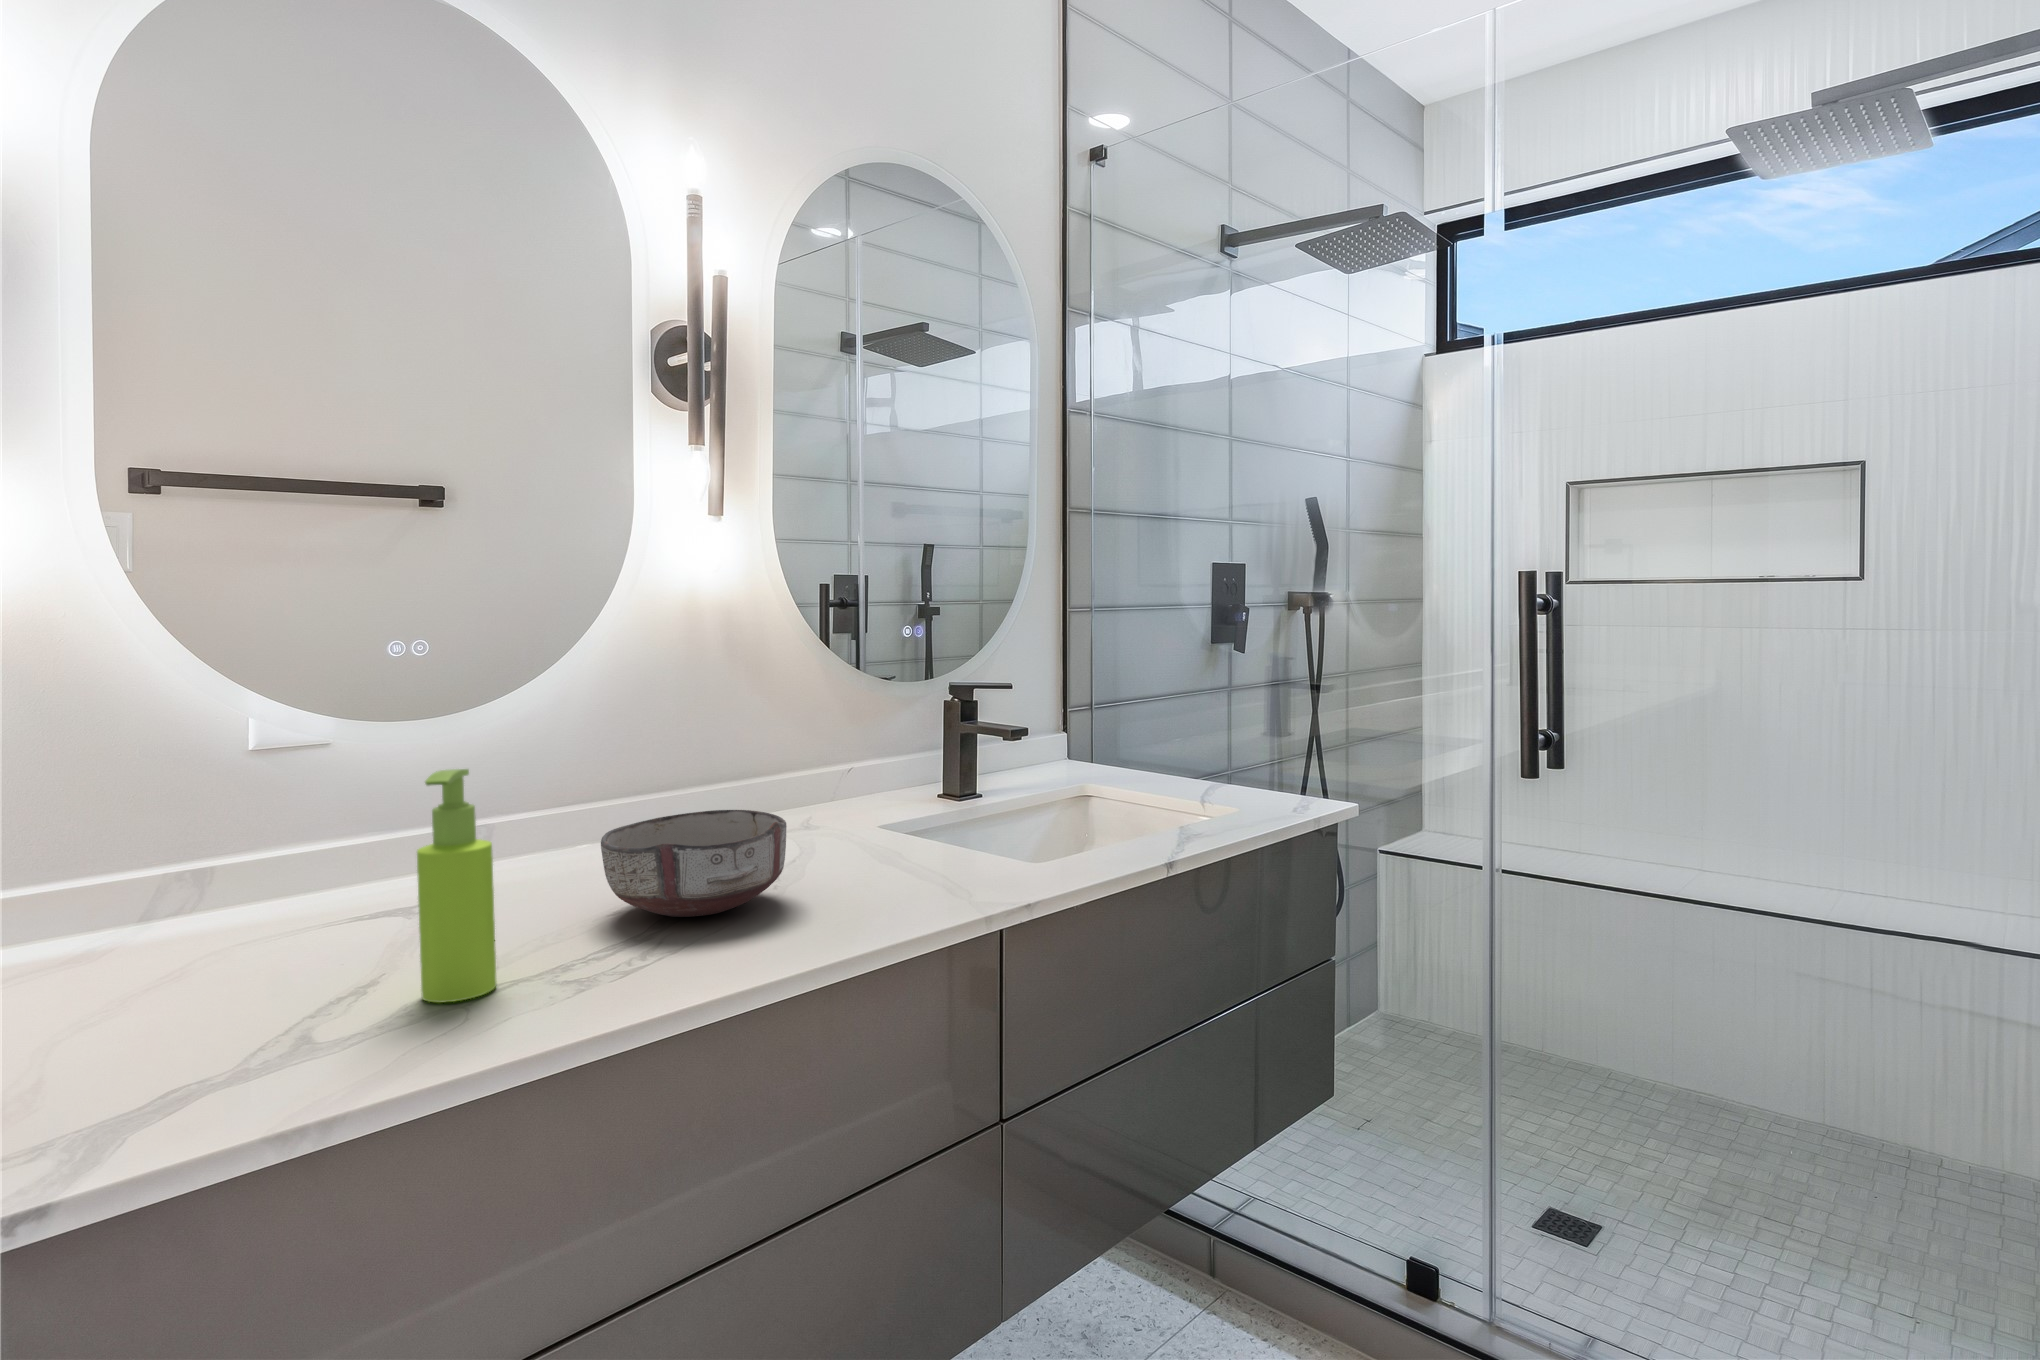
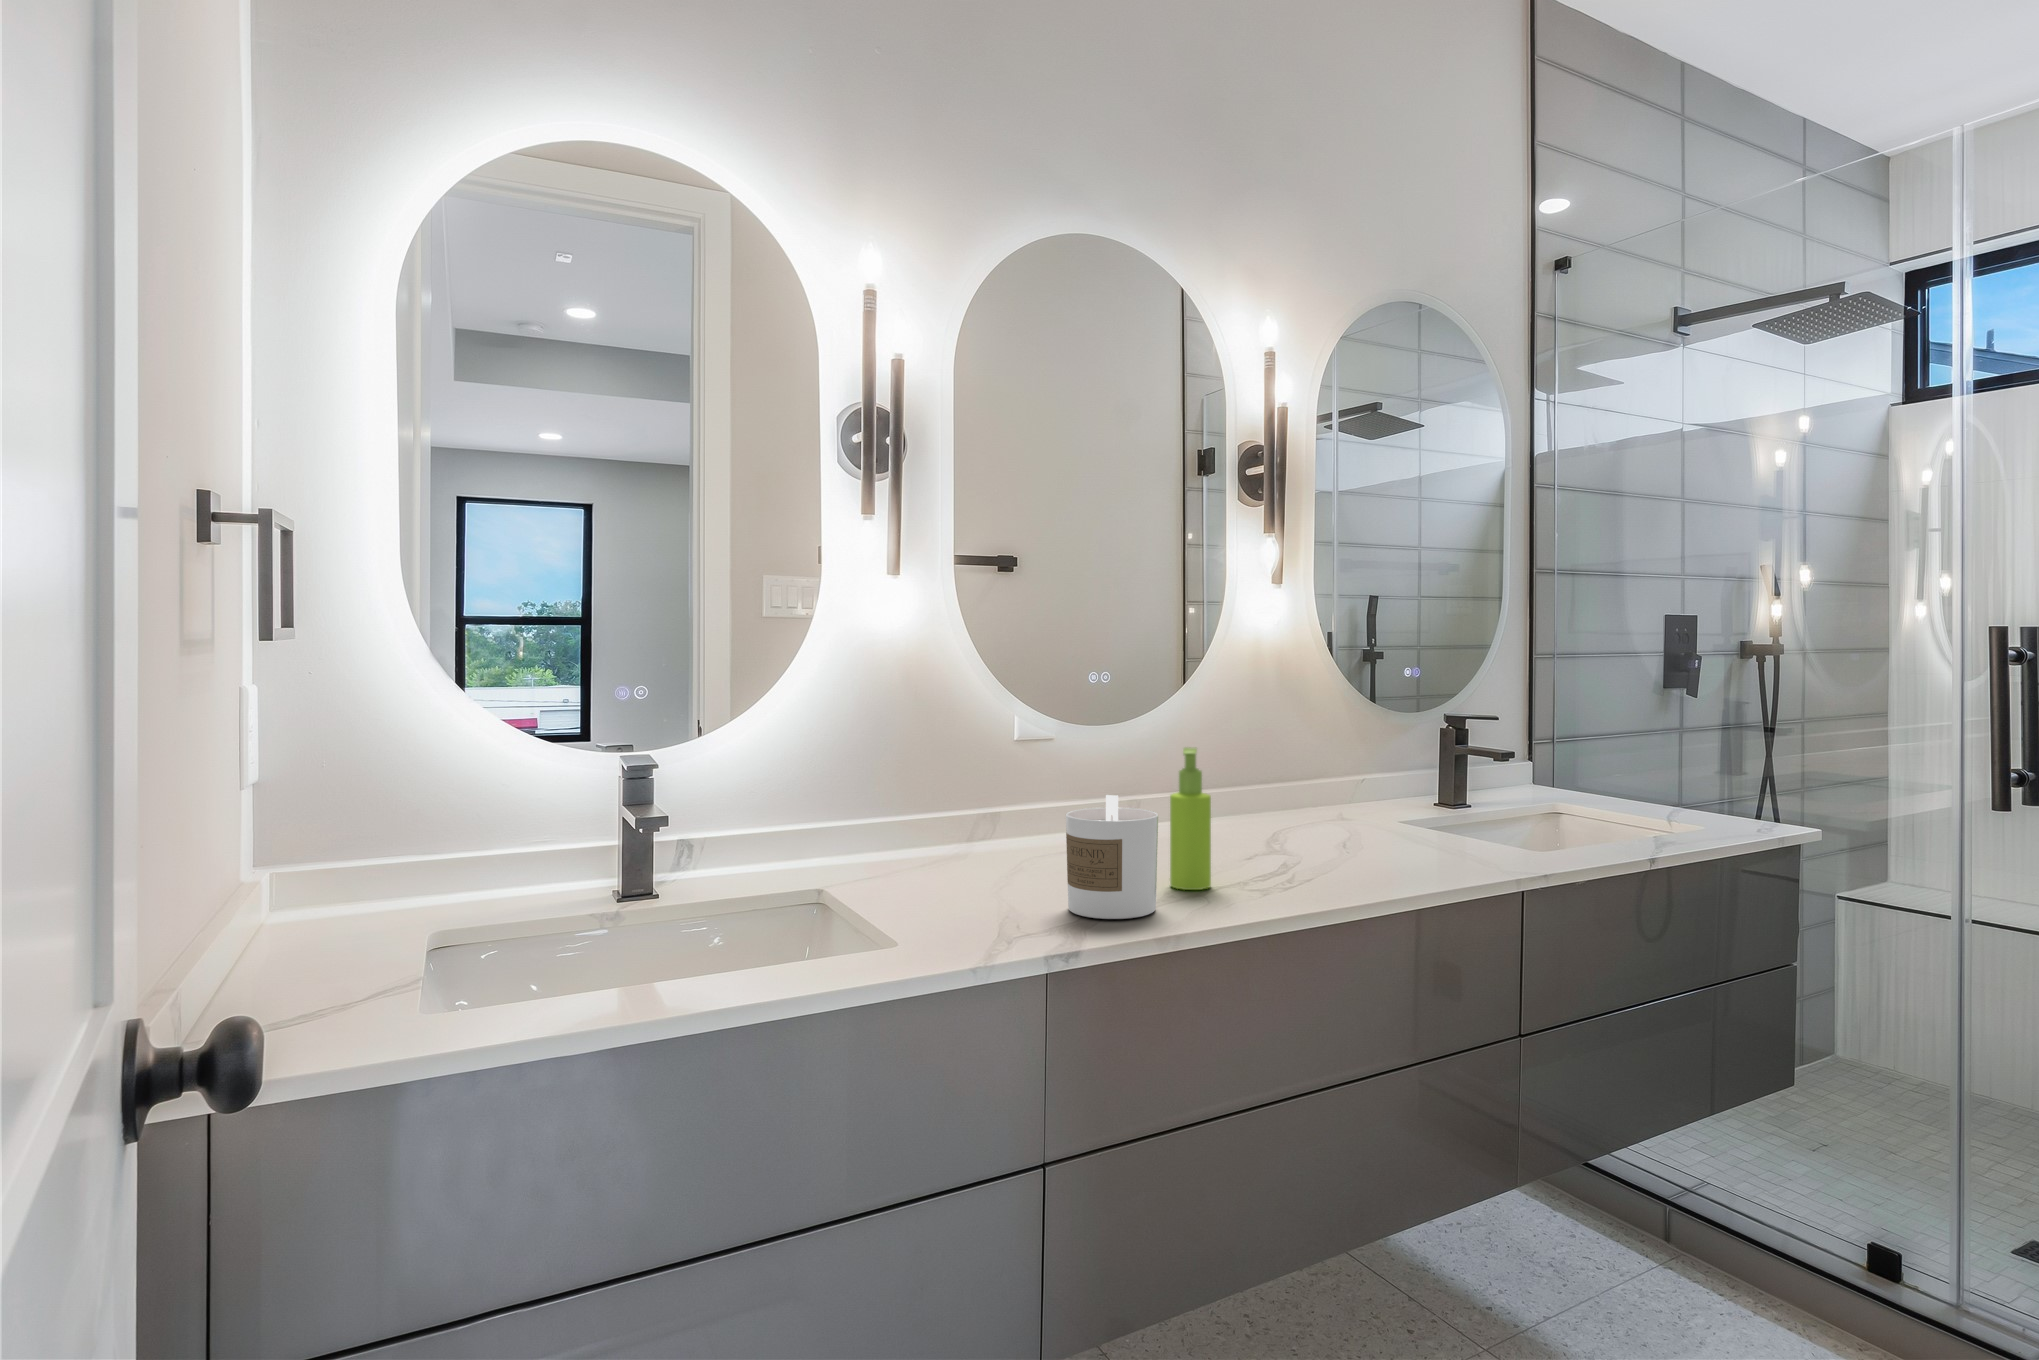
ceramic bowl: present [601,810,787,917] -> none [1241,793,1364,861]
candle: none [132,873,338,1104] -> present [1066,795,1158,919]

